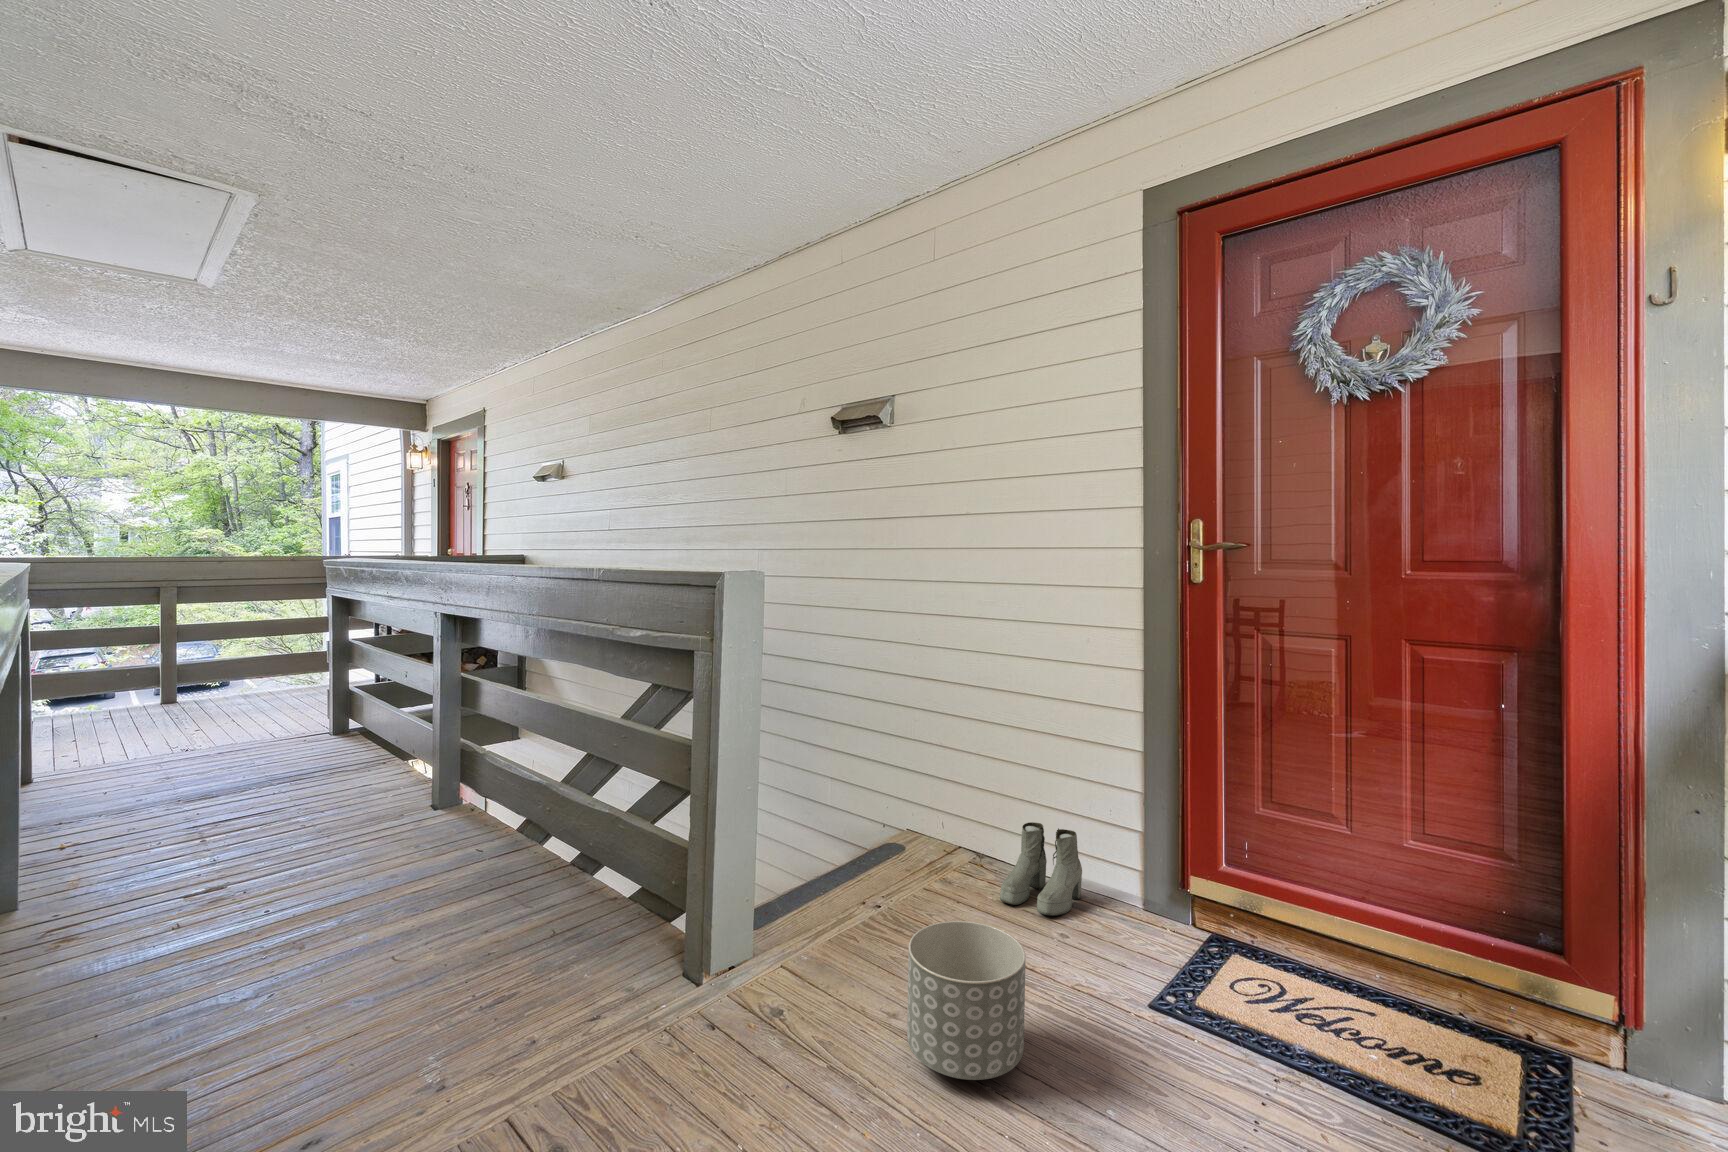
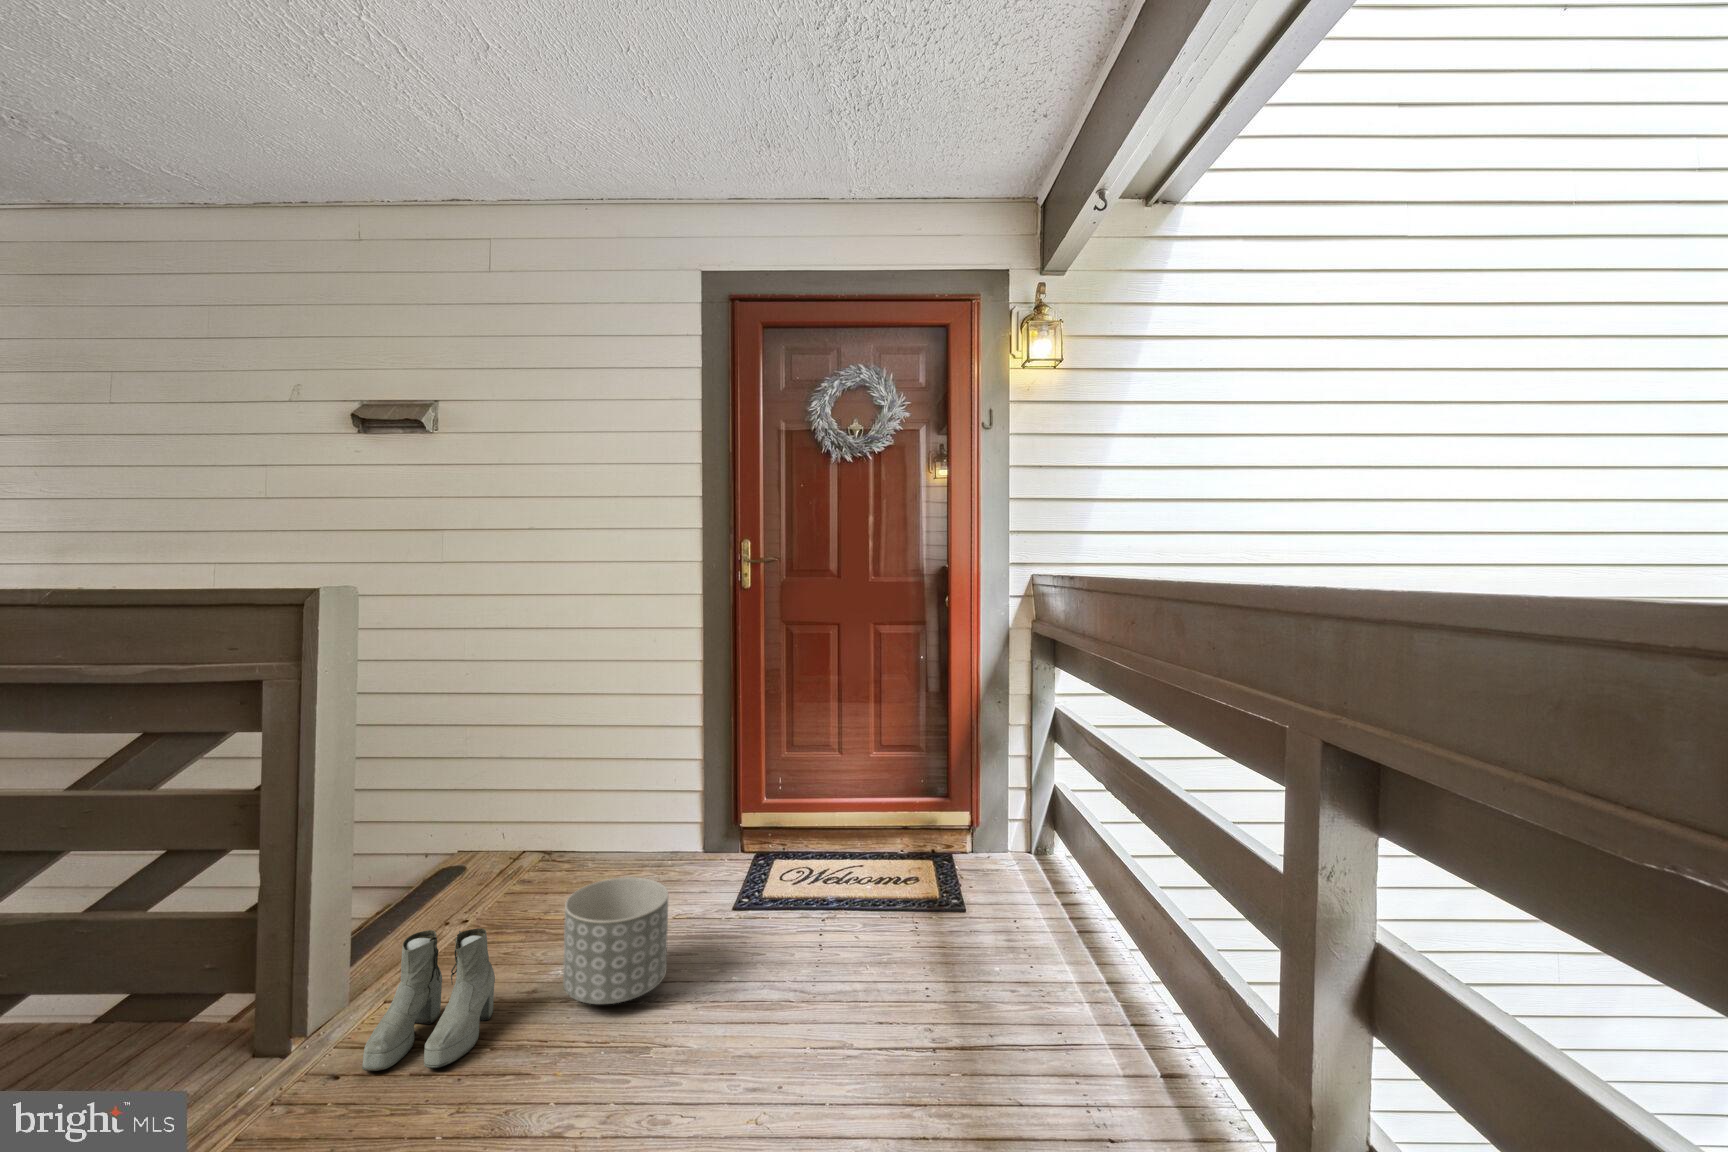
boots: present [1000,822,1082,916] -> present [362,928,495,1071]

